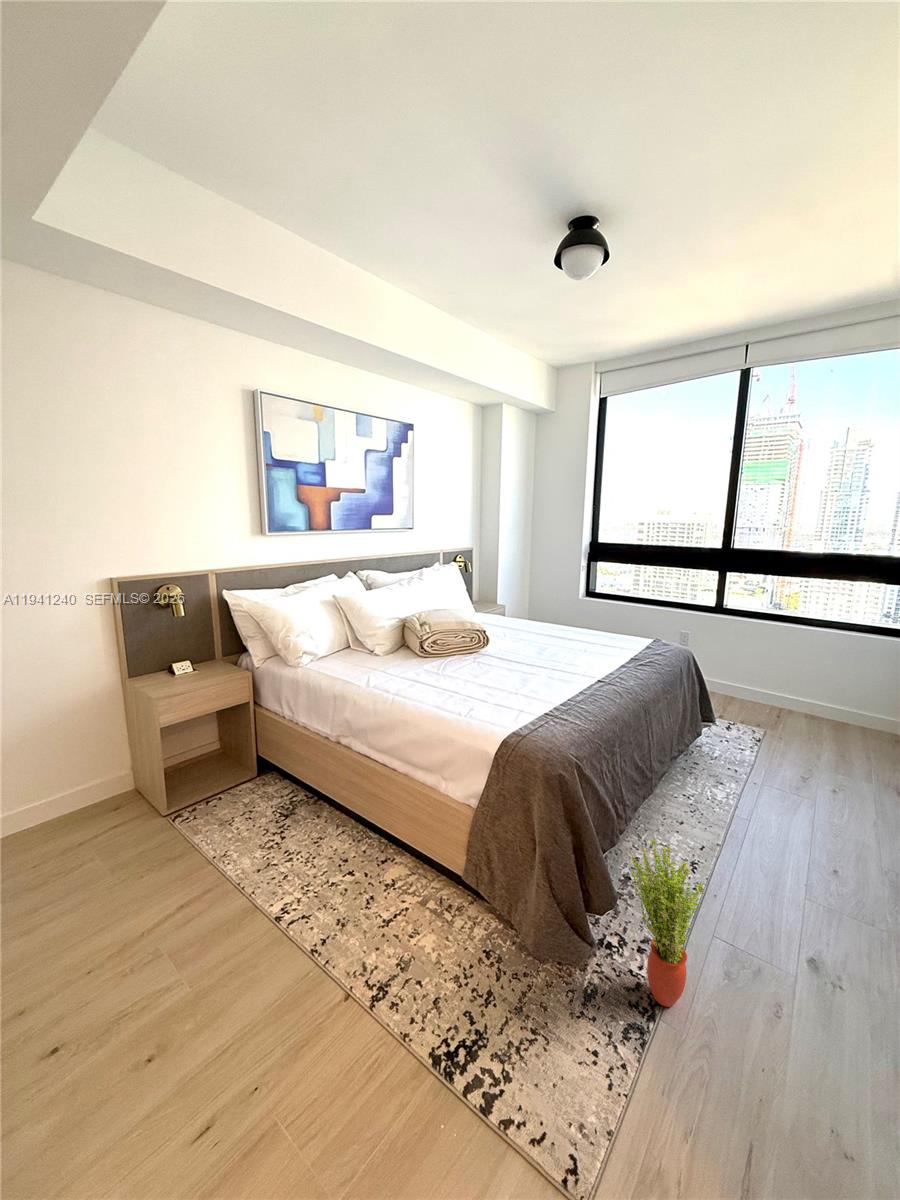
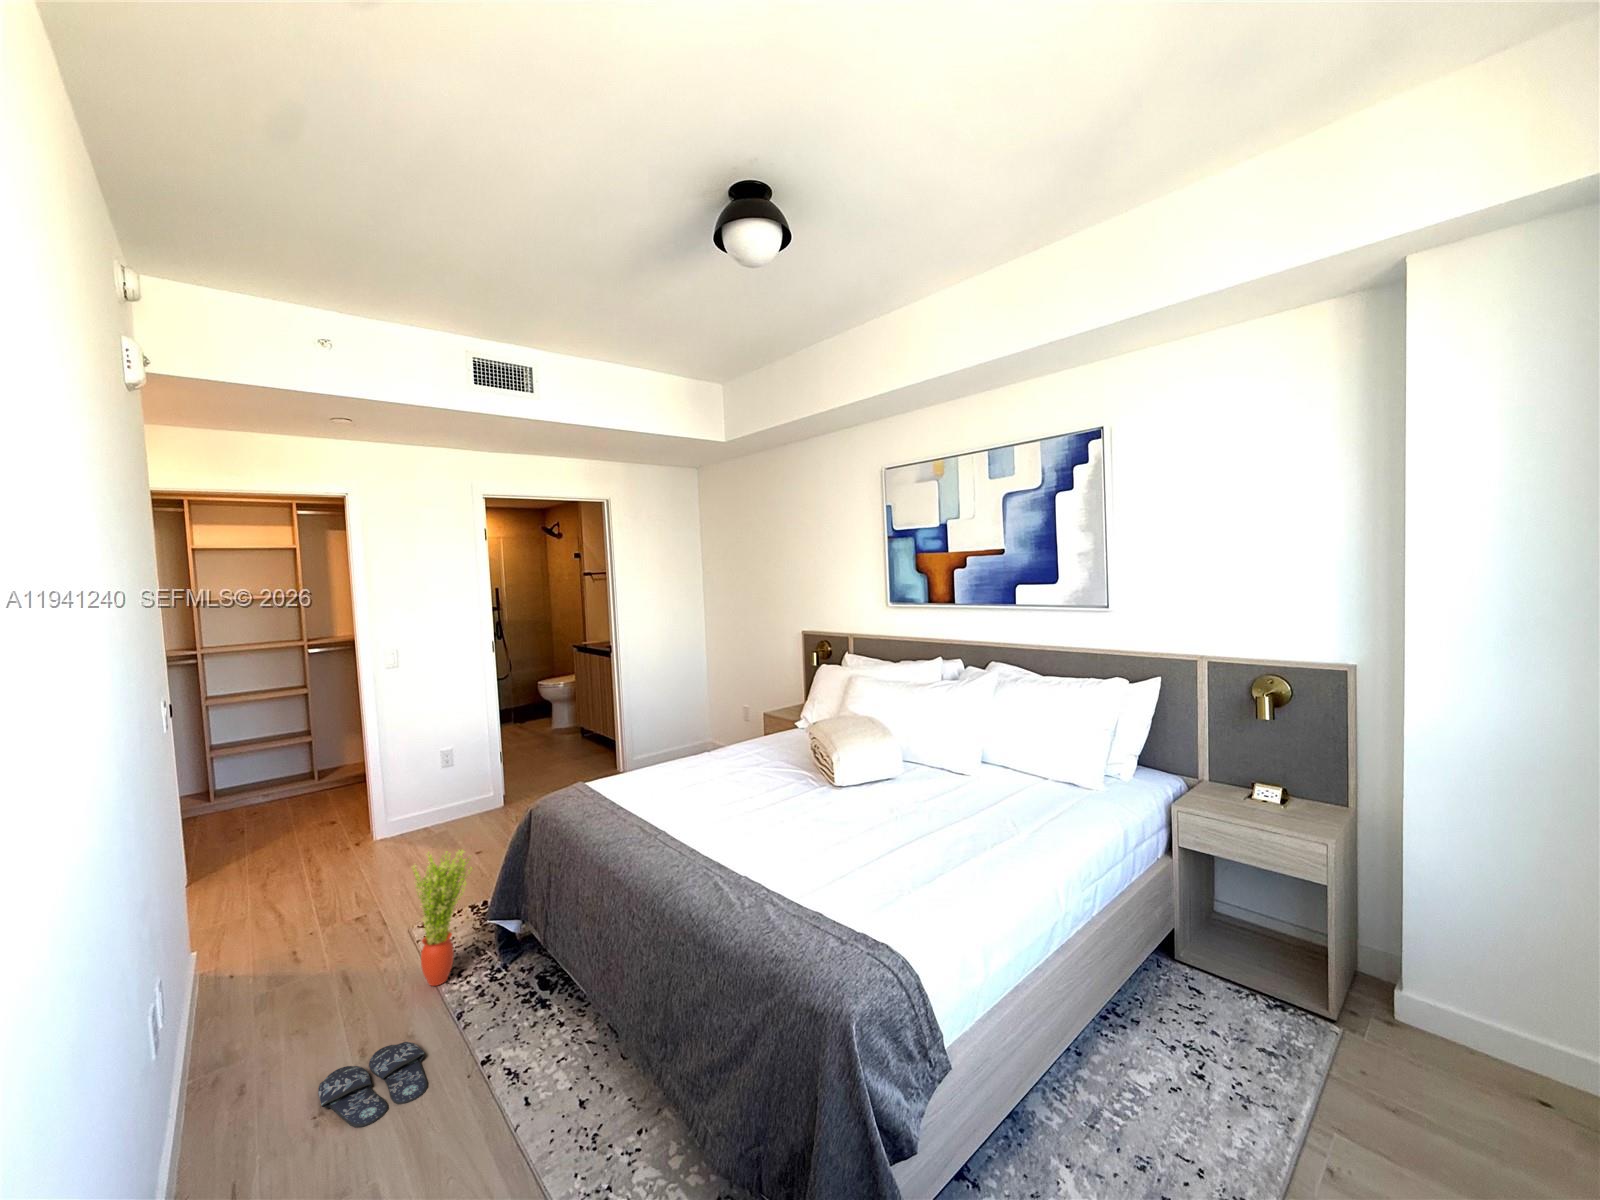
slippers: none [734,905,830,993] -> present [318,1042,428,1127]

